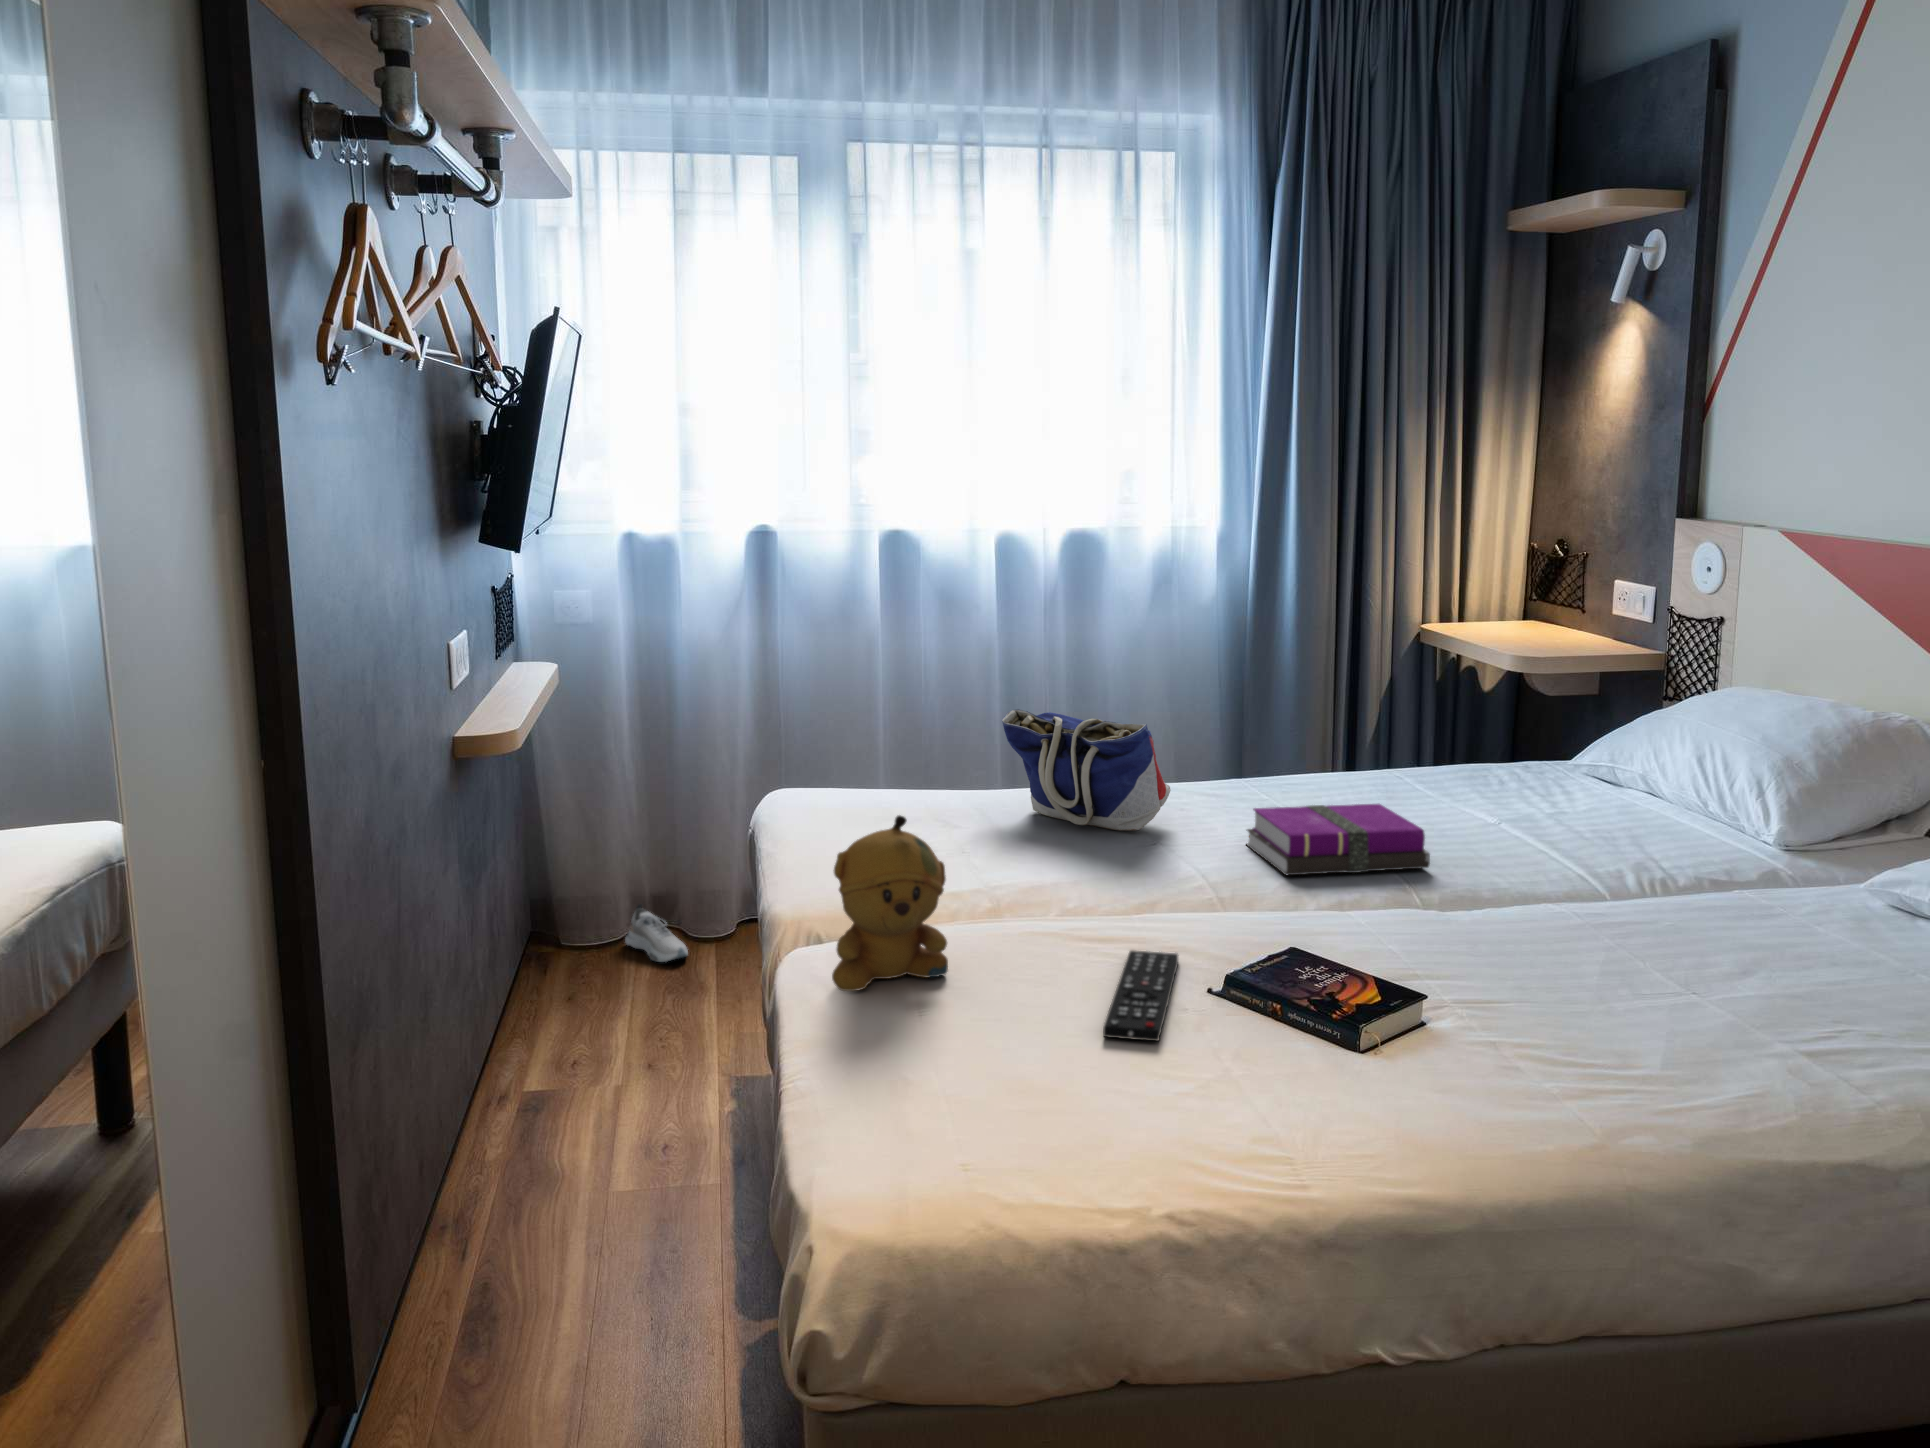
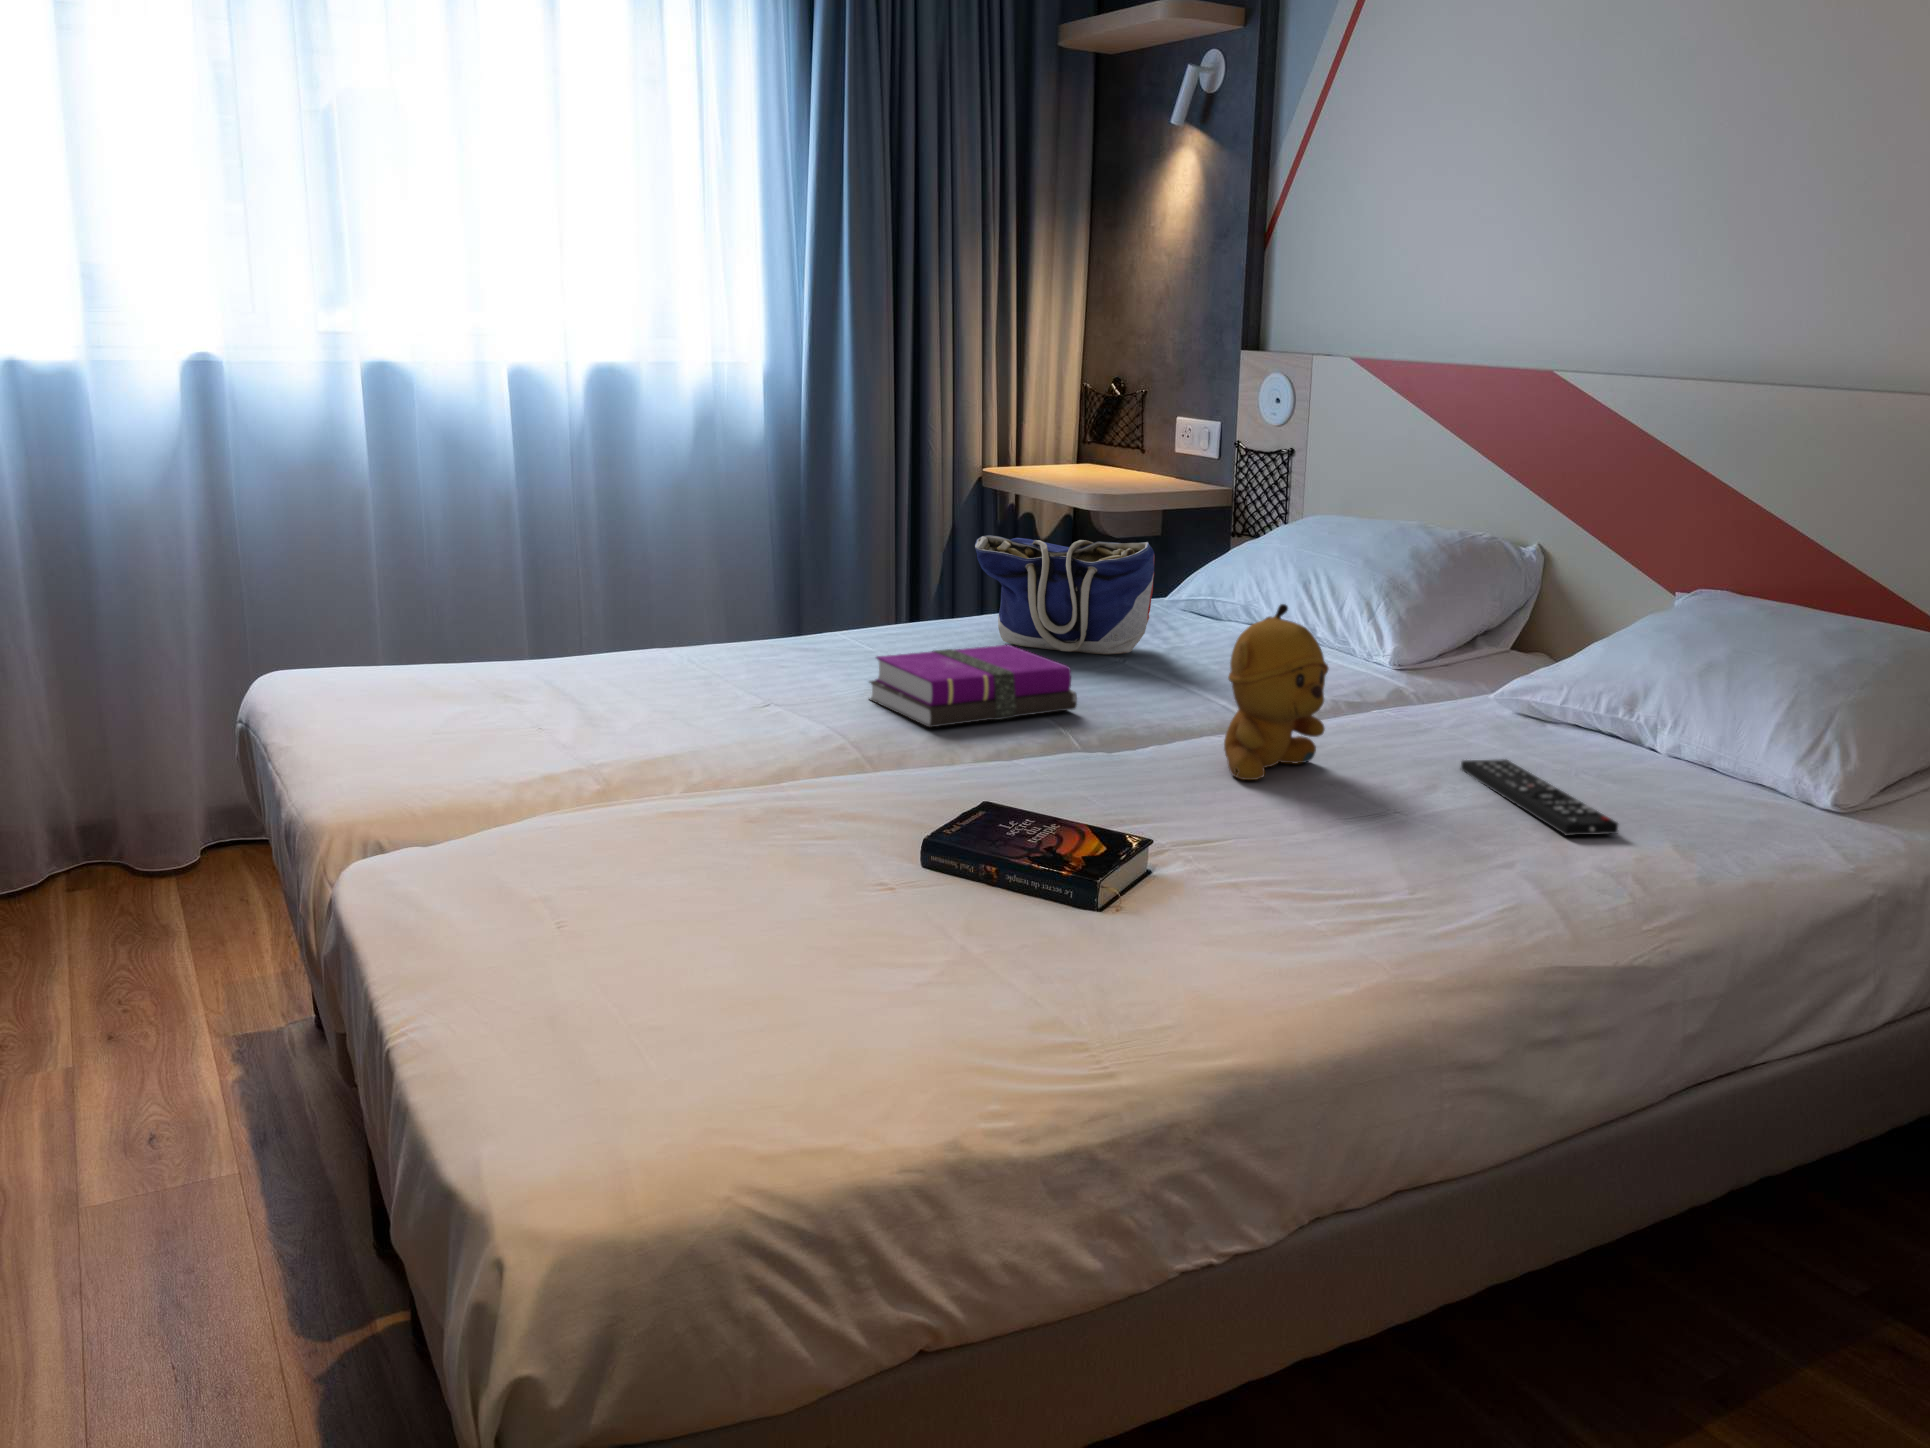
tote bag: present [1002,709,1171,831] -> present [975,535,1155,654]
stuffed bear: present [832,815,948,991] -> present [1224,604,1329,780]
shoe: present [625,905,688,962] -> none [23,842,121,914]
remote control: present [1103,950,1179,1041] -> present [1461,759,1618,836]

